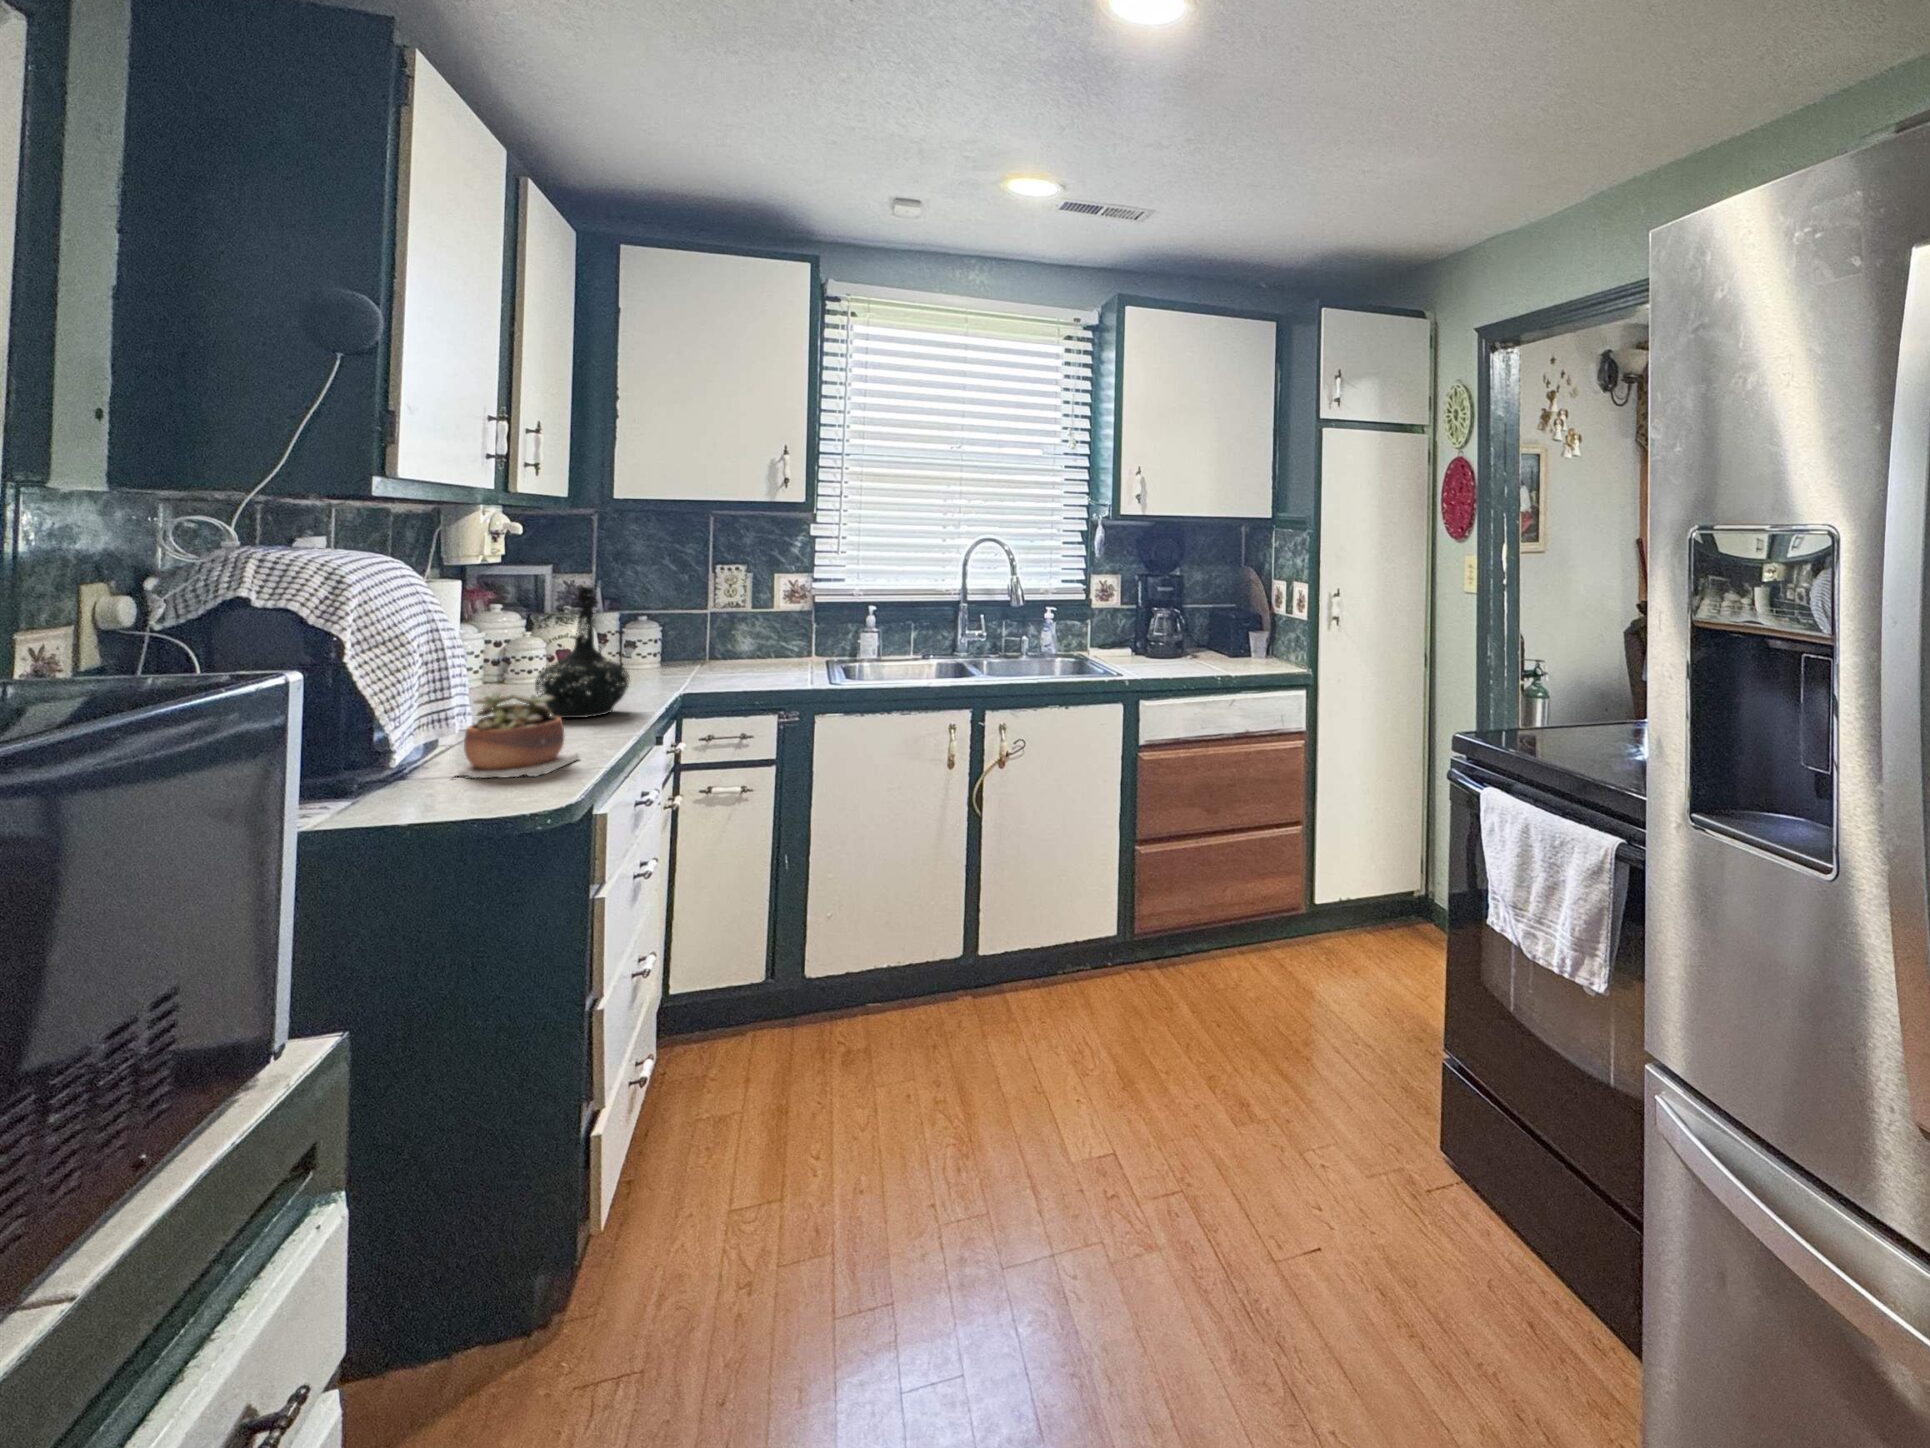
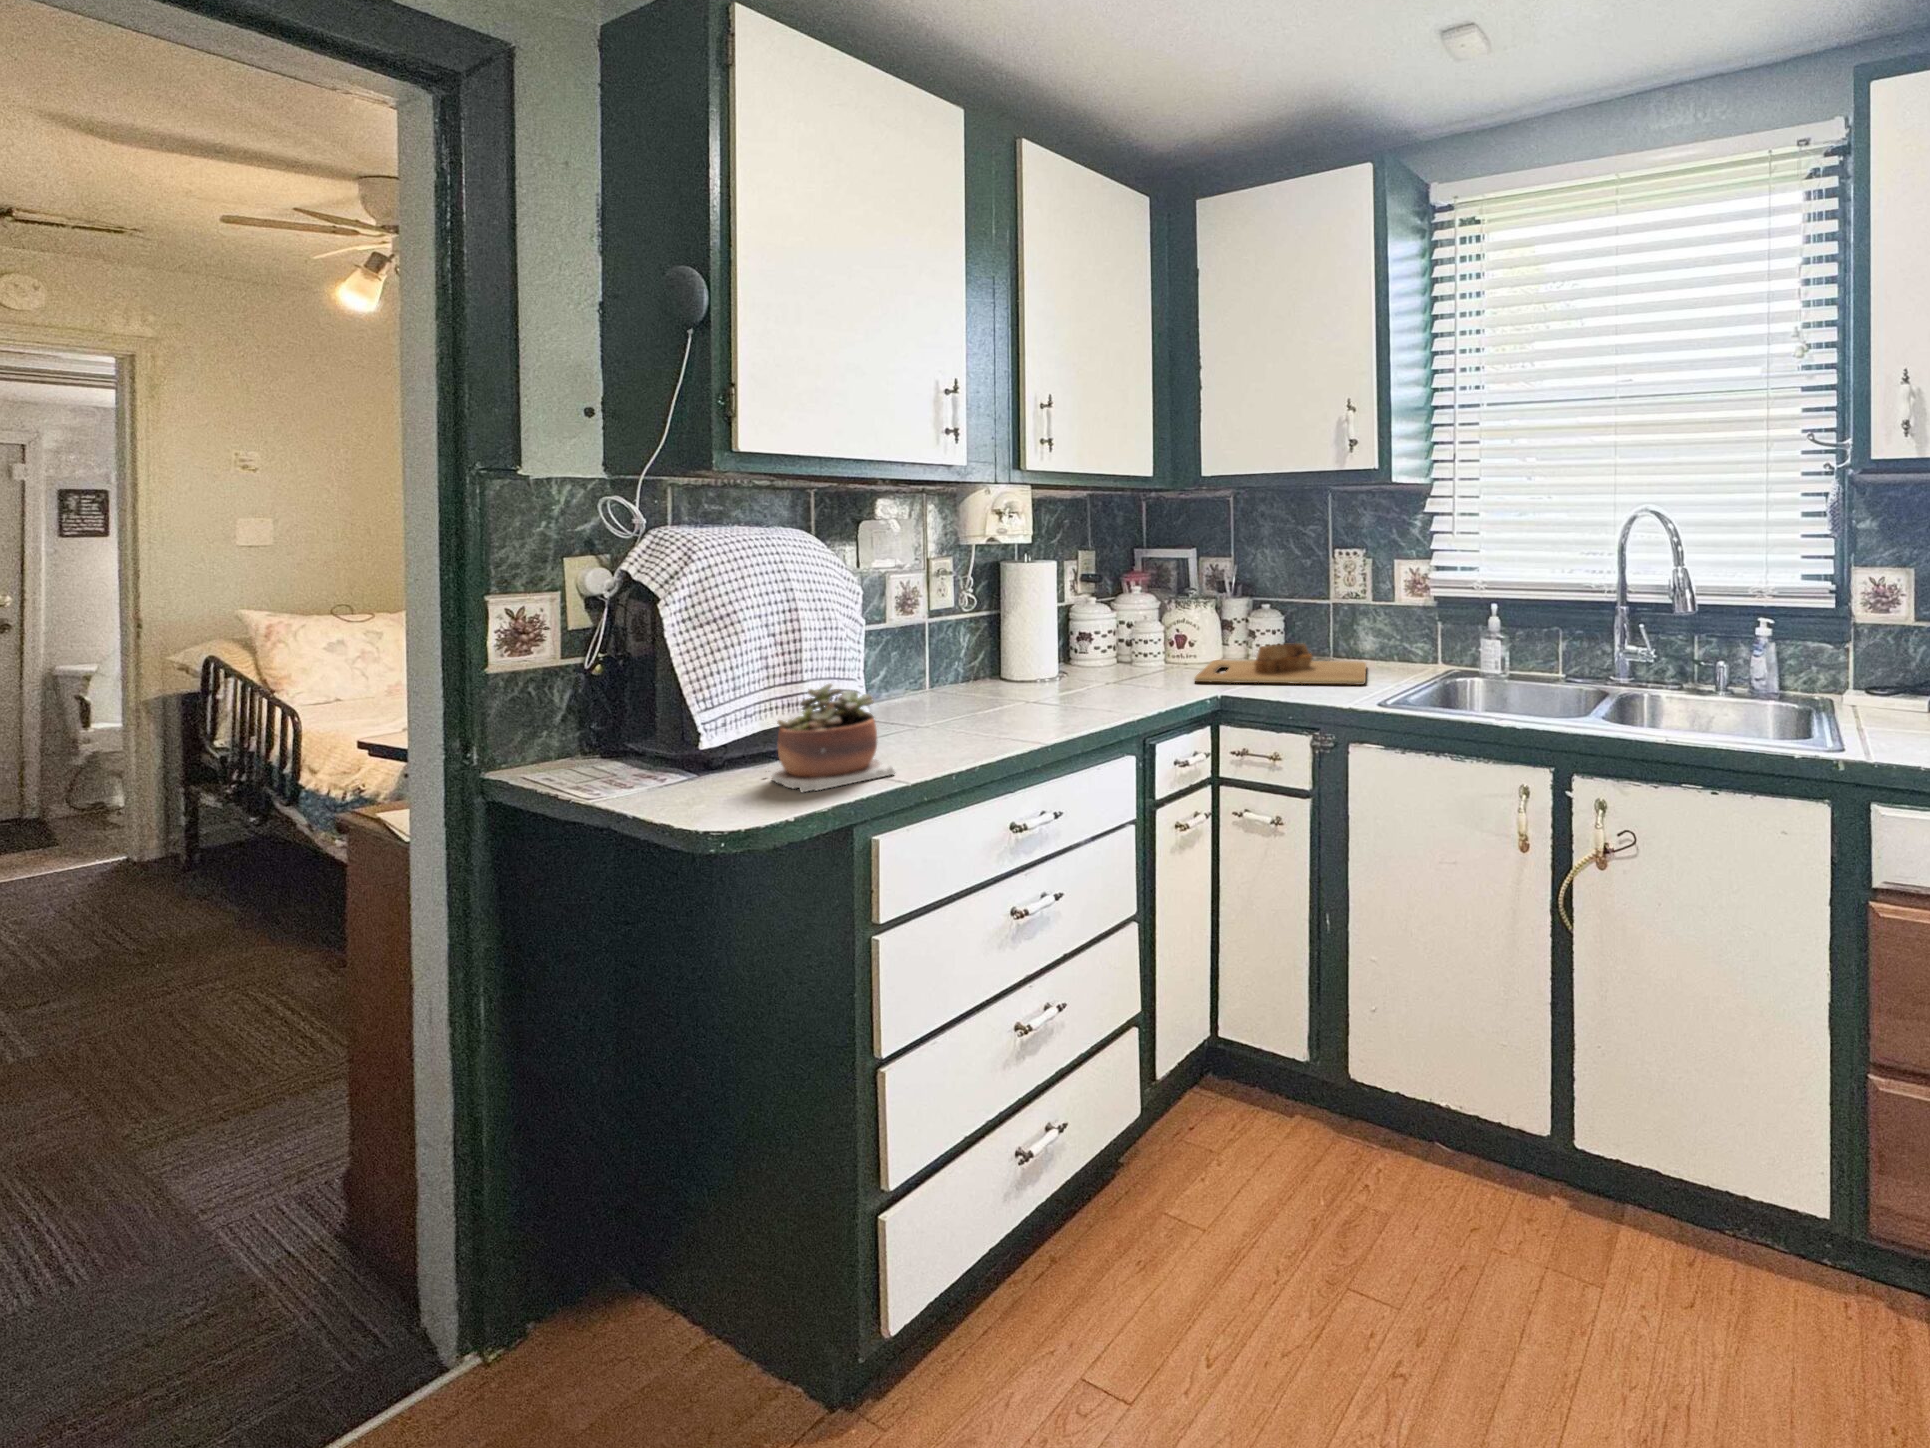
bottle: present [535,587,629,718] -> none [1018,569,1108,716]
cutting board: none [610,647,793,686] -> present [1194,643,1366,685]

